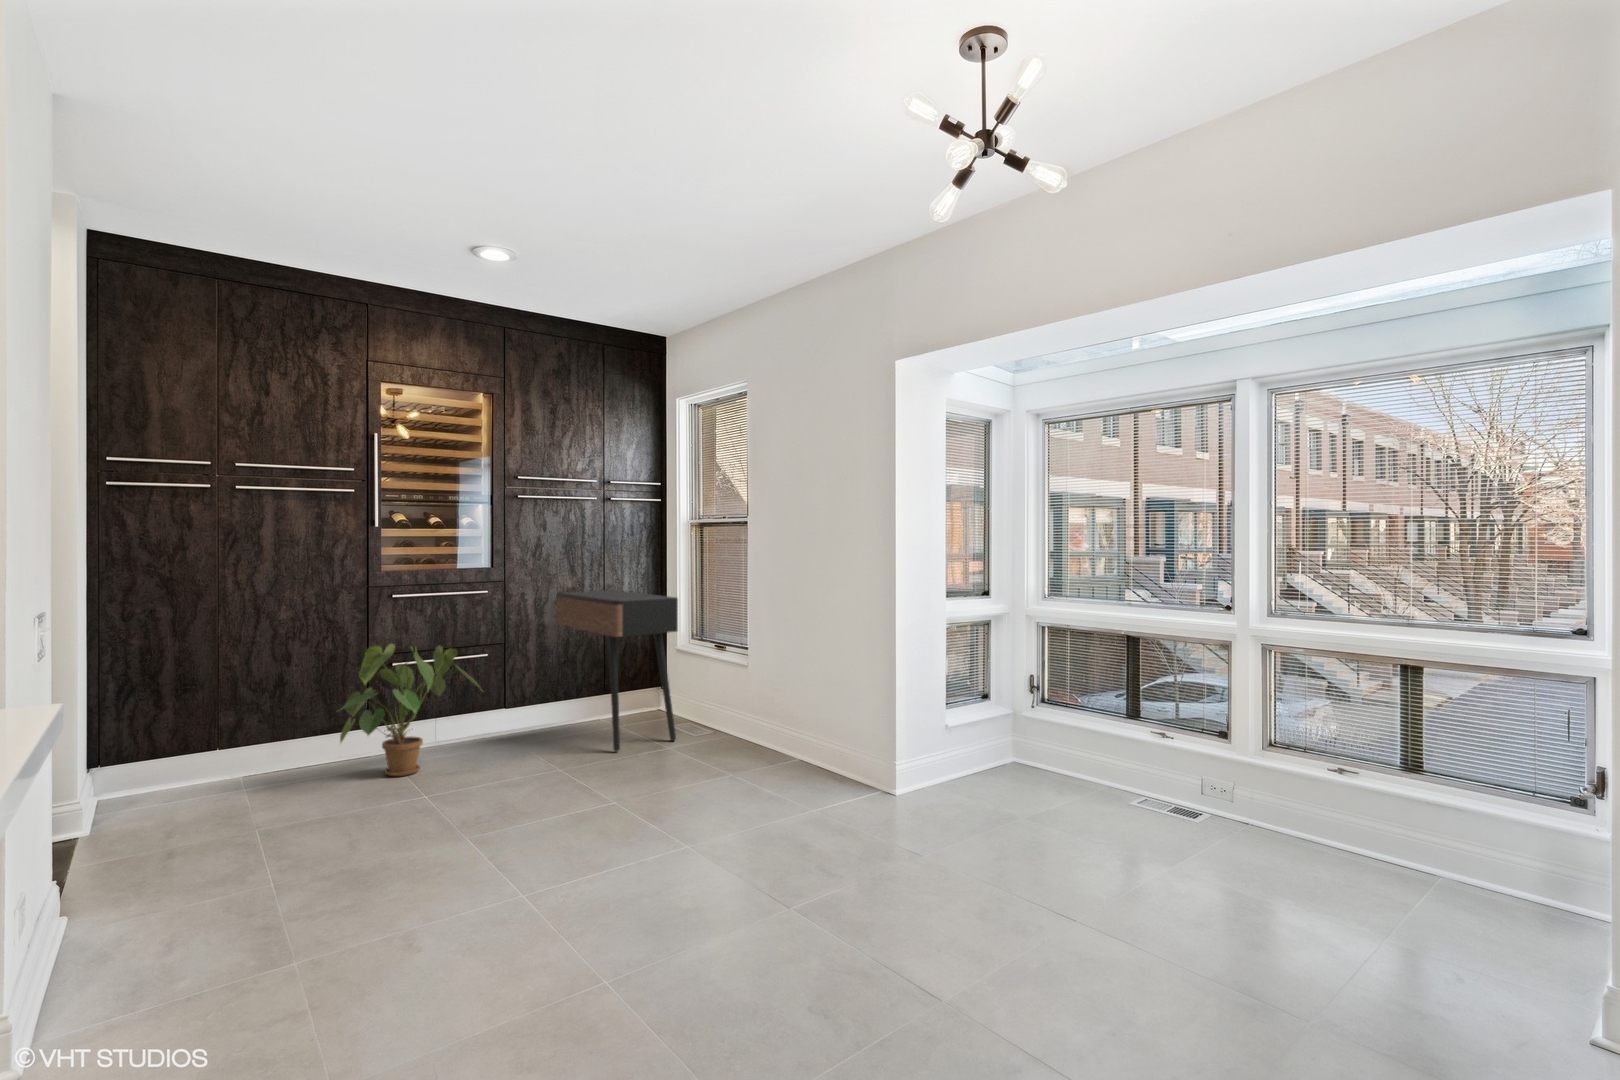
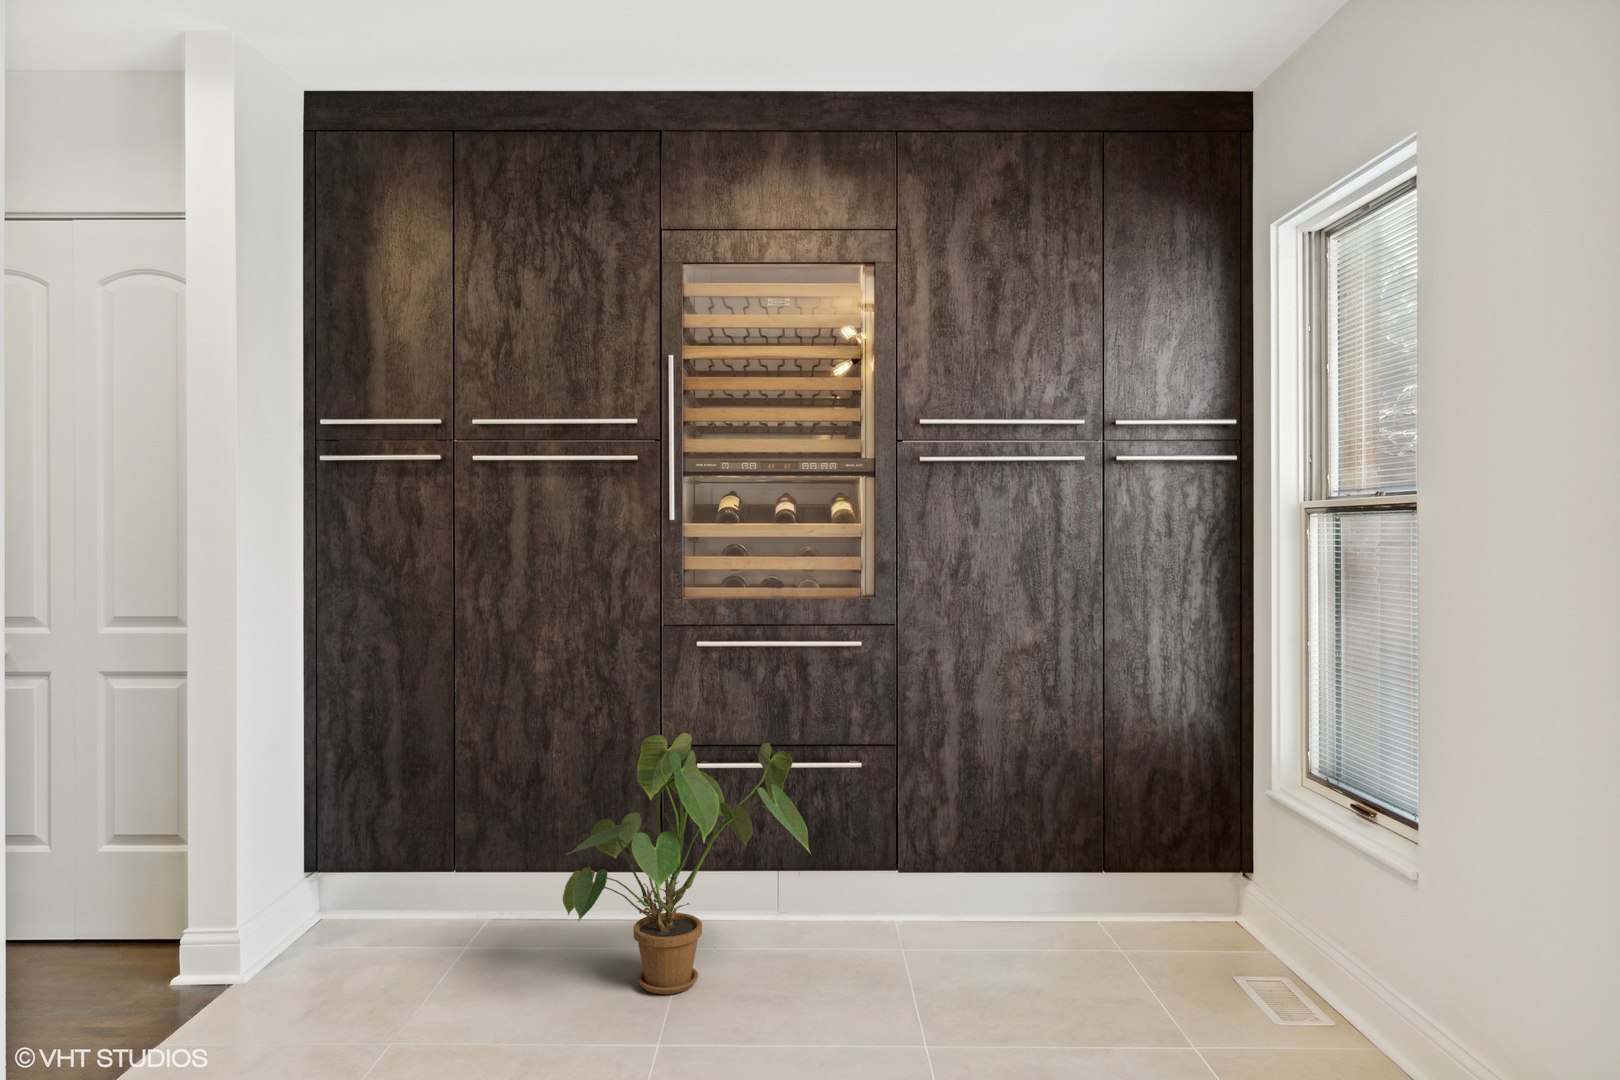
console table: present [557,589,678,751] -> none [985,640,1231,1043]

